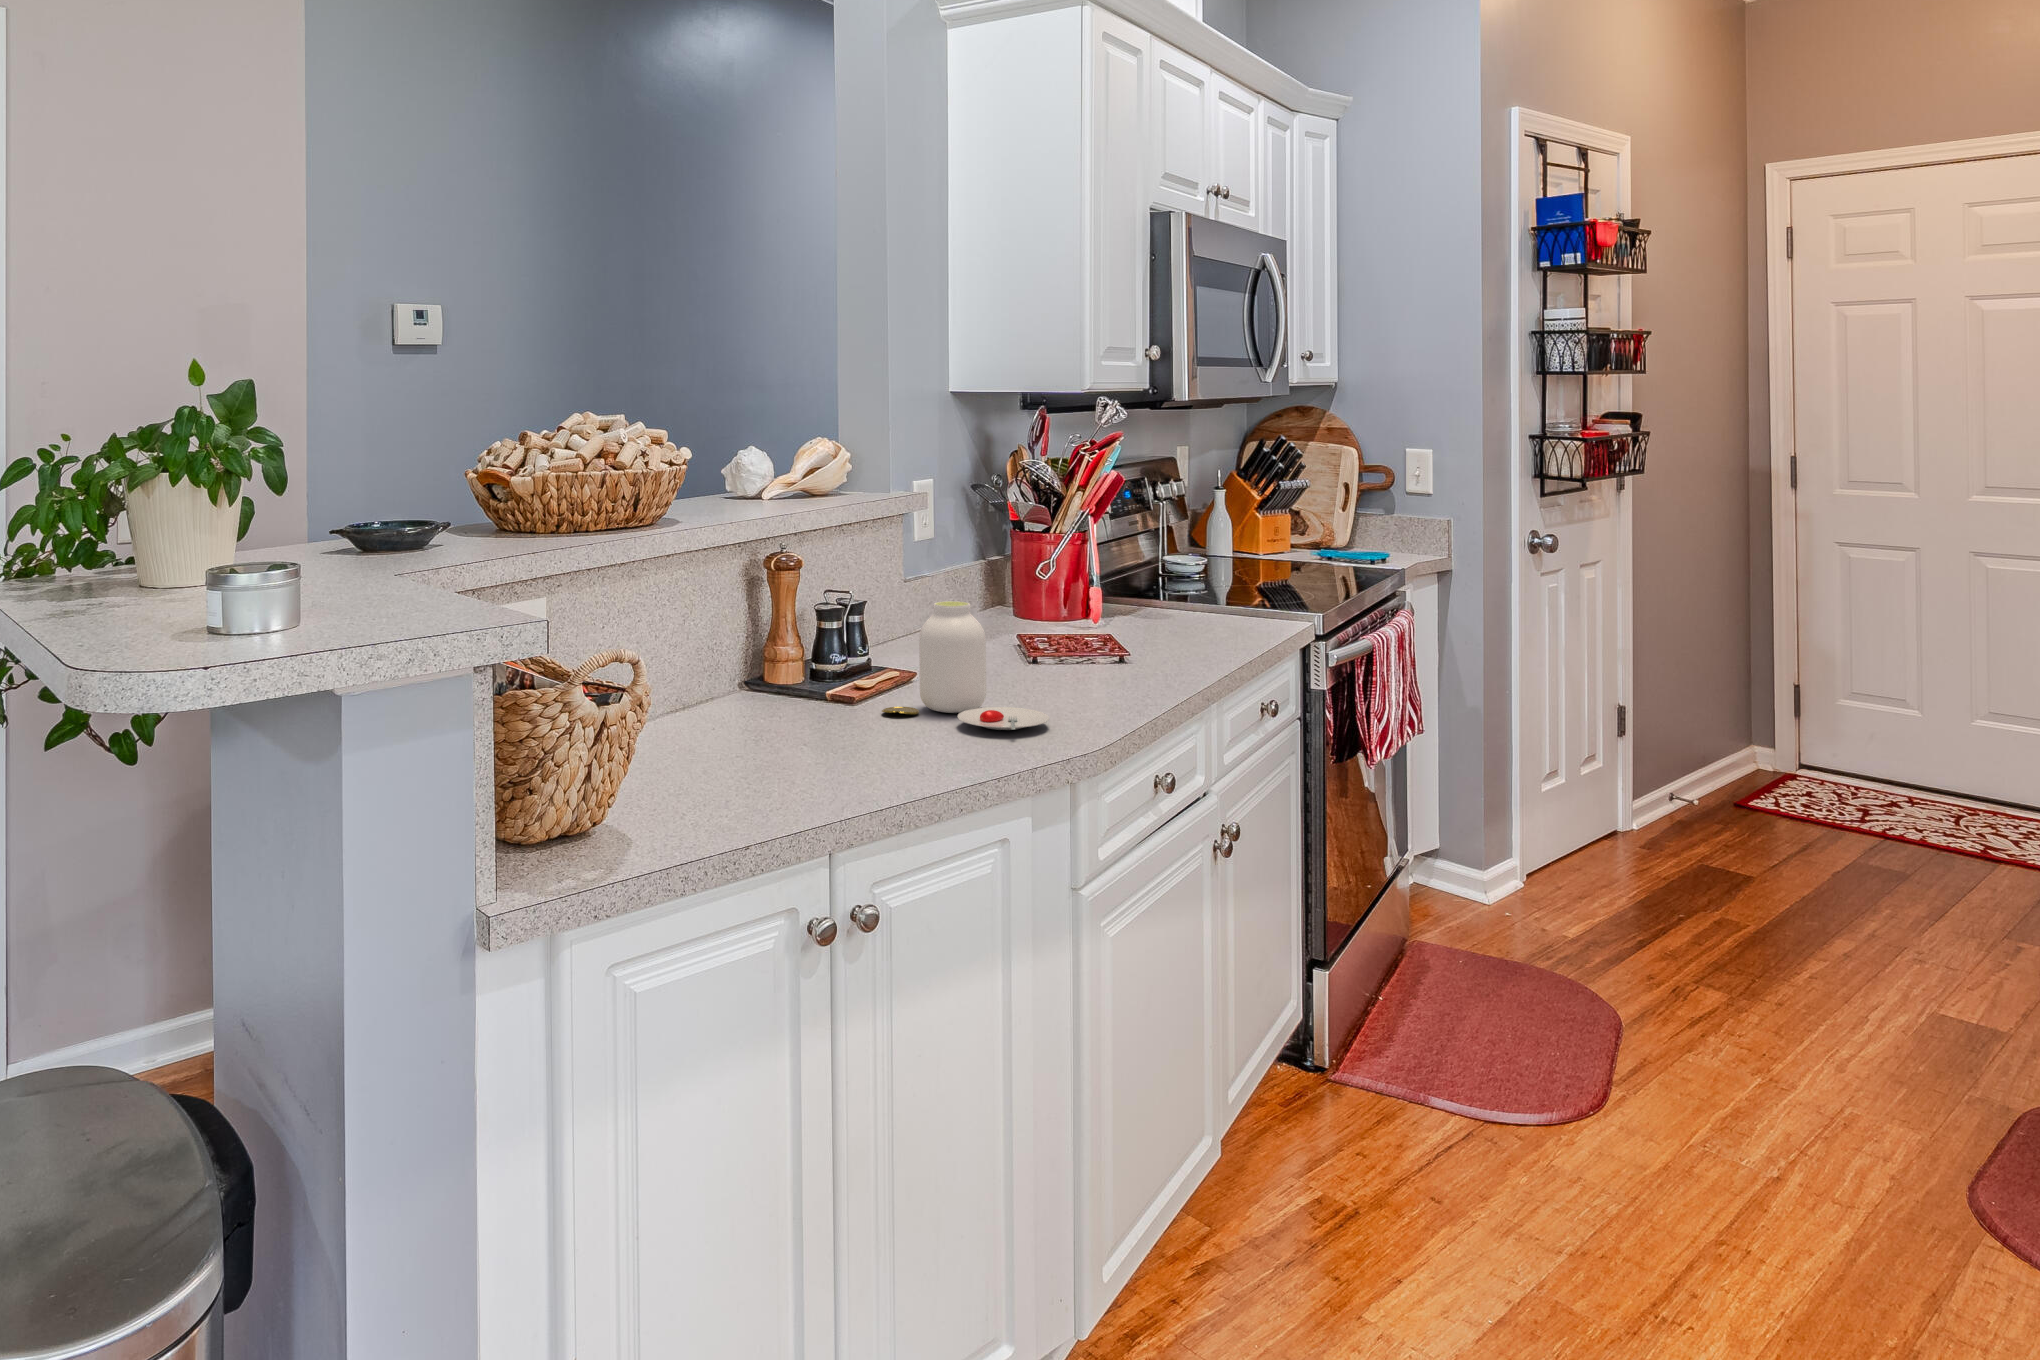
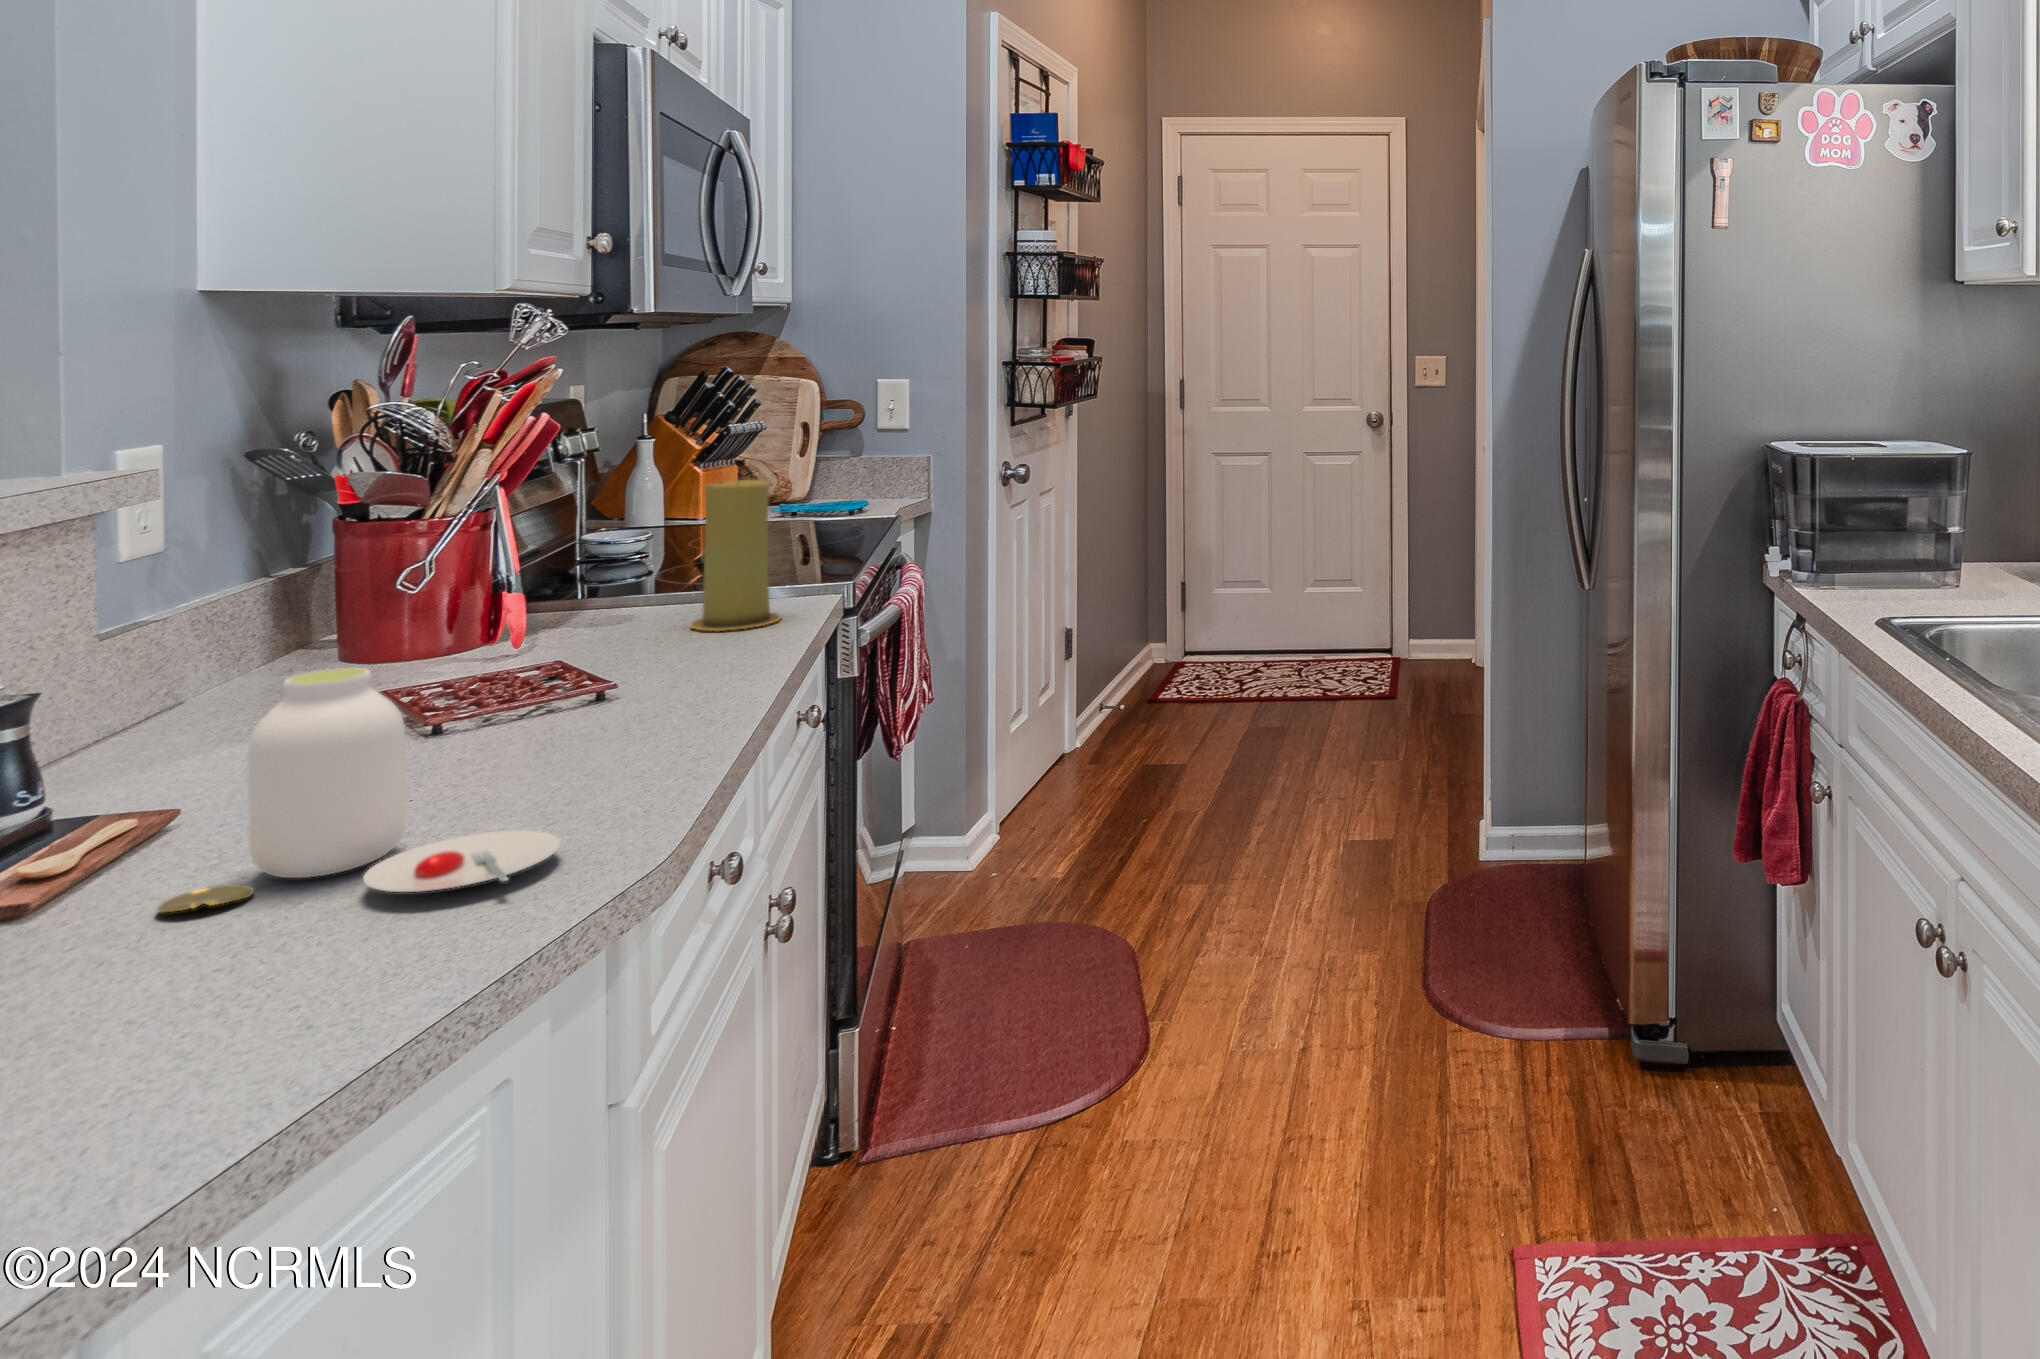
candle: none [1202,522,1265,632] -> present [690,480,781,631]

